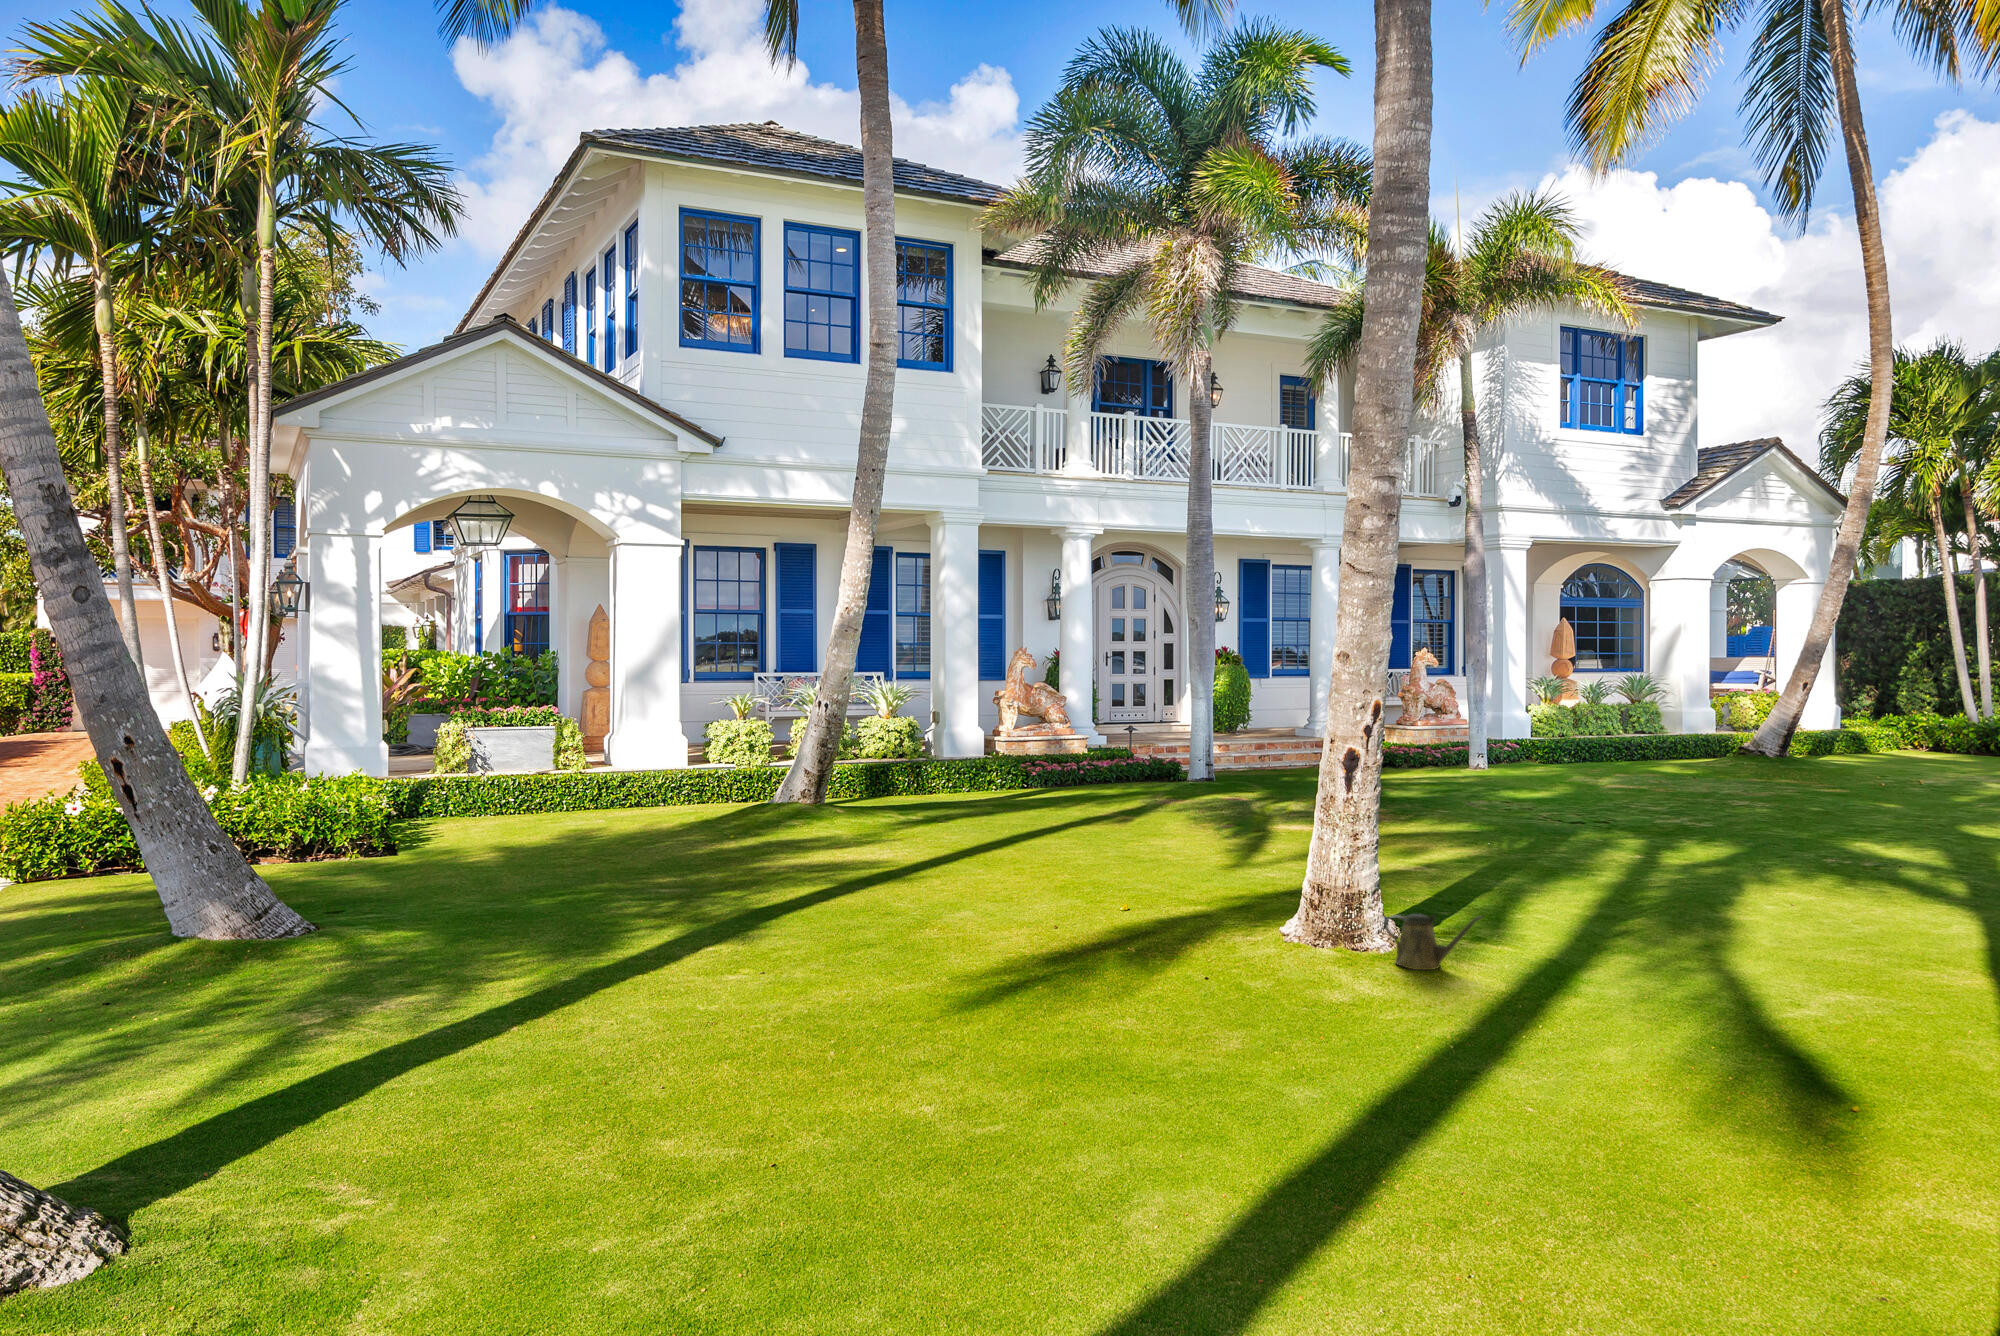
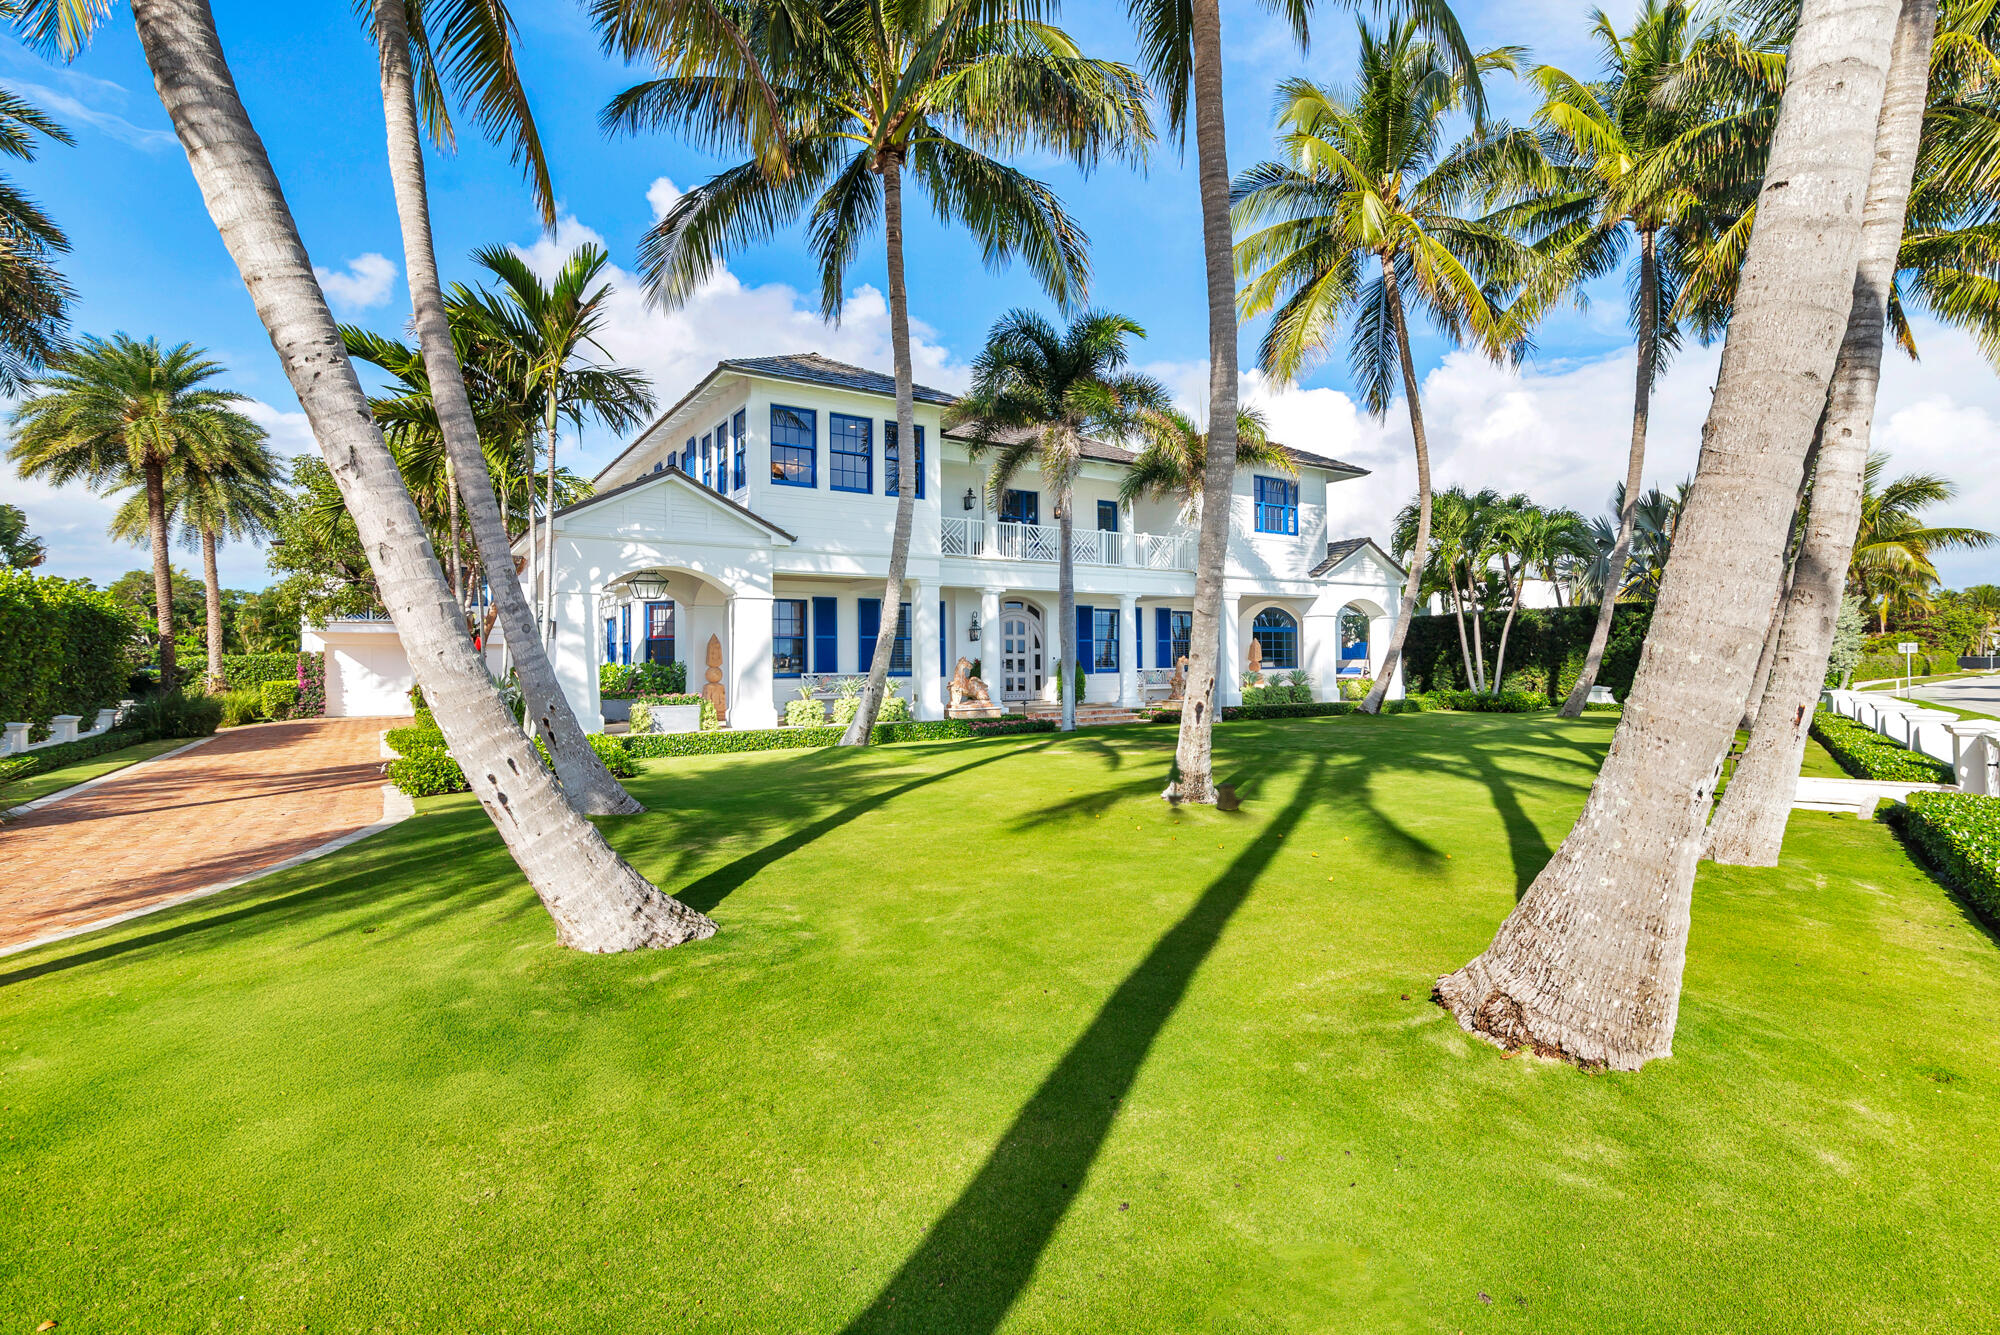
potted tree: none [1292,848,1333,958] -> present [1167,754,1184,807]

